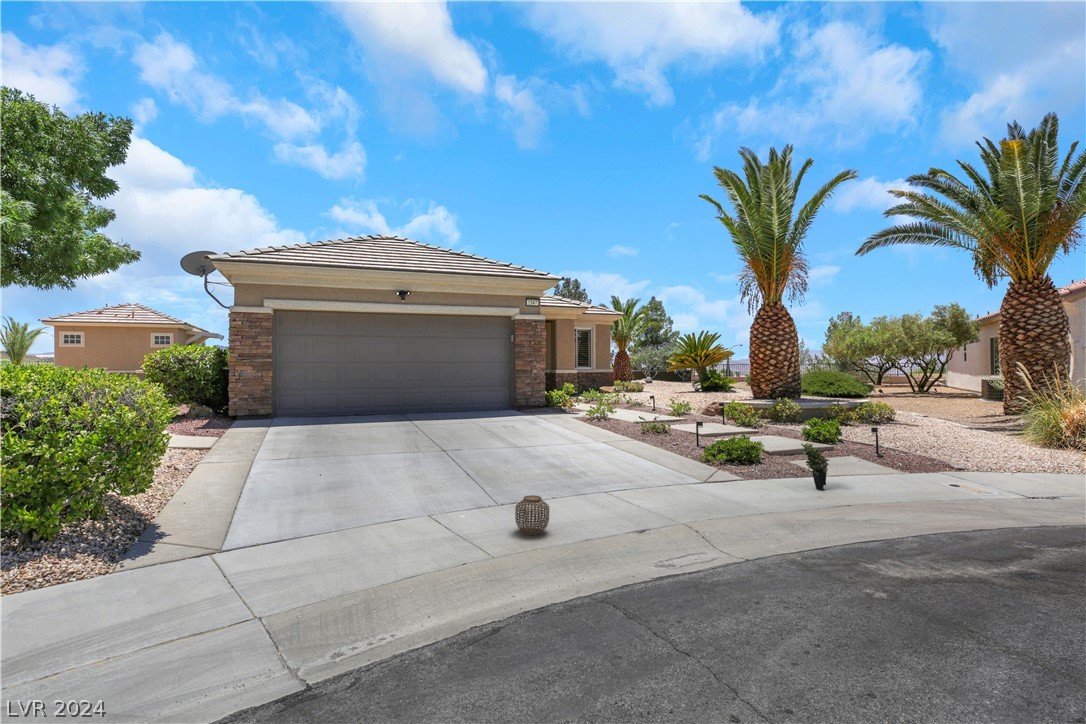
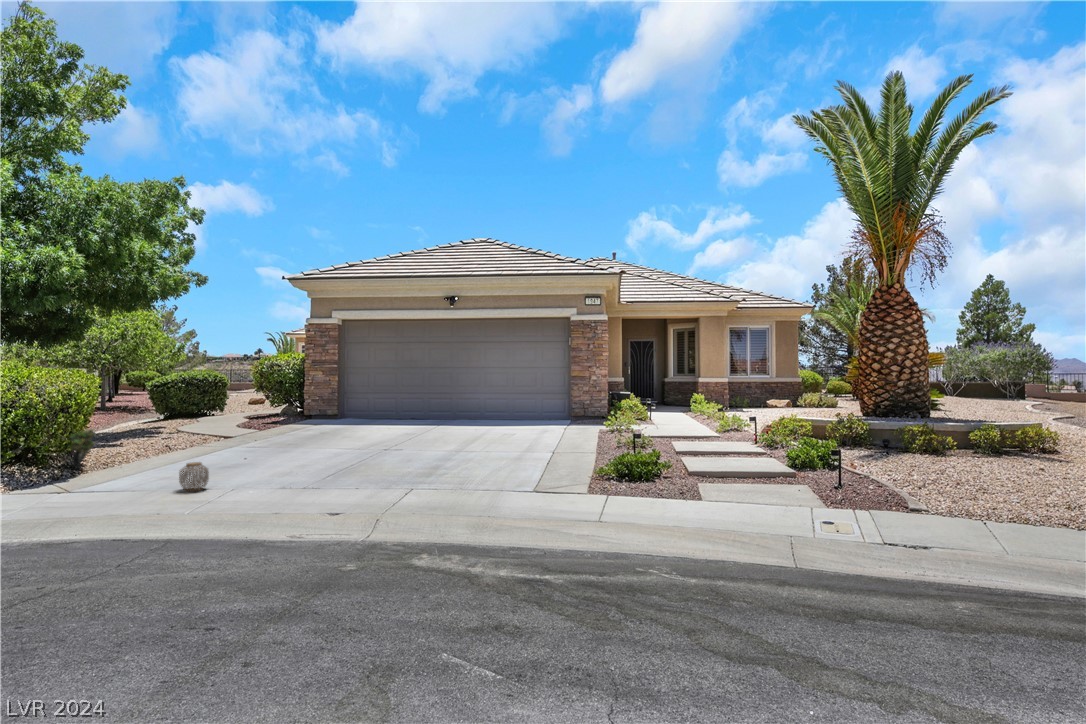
potted plant: present [801,443,829,490] -> present [70,429,95,470]

